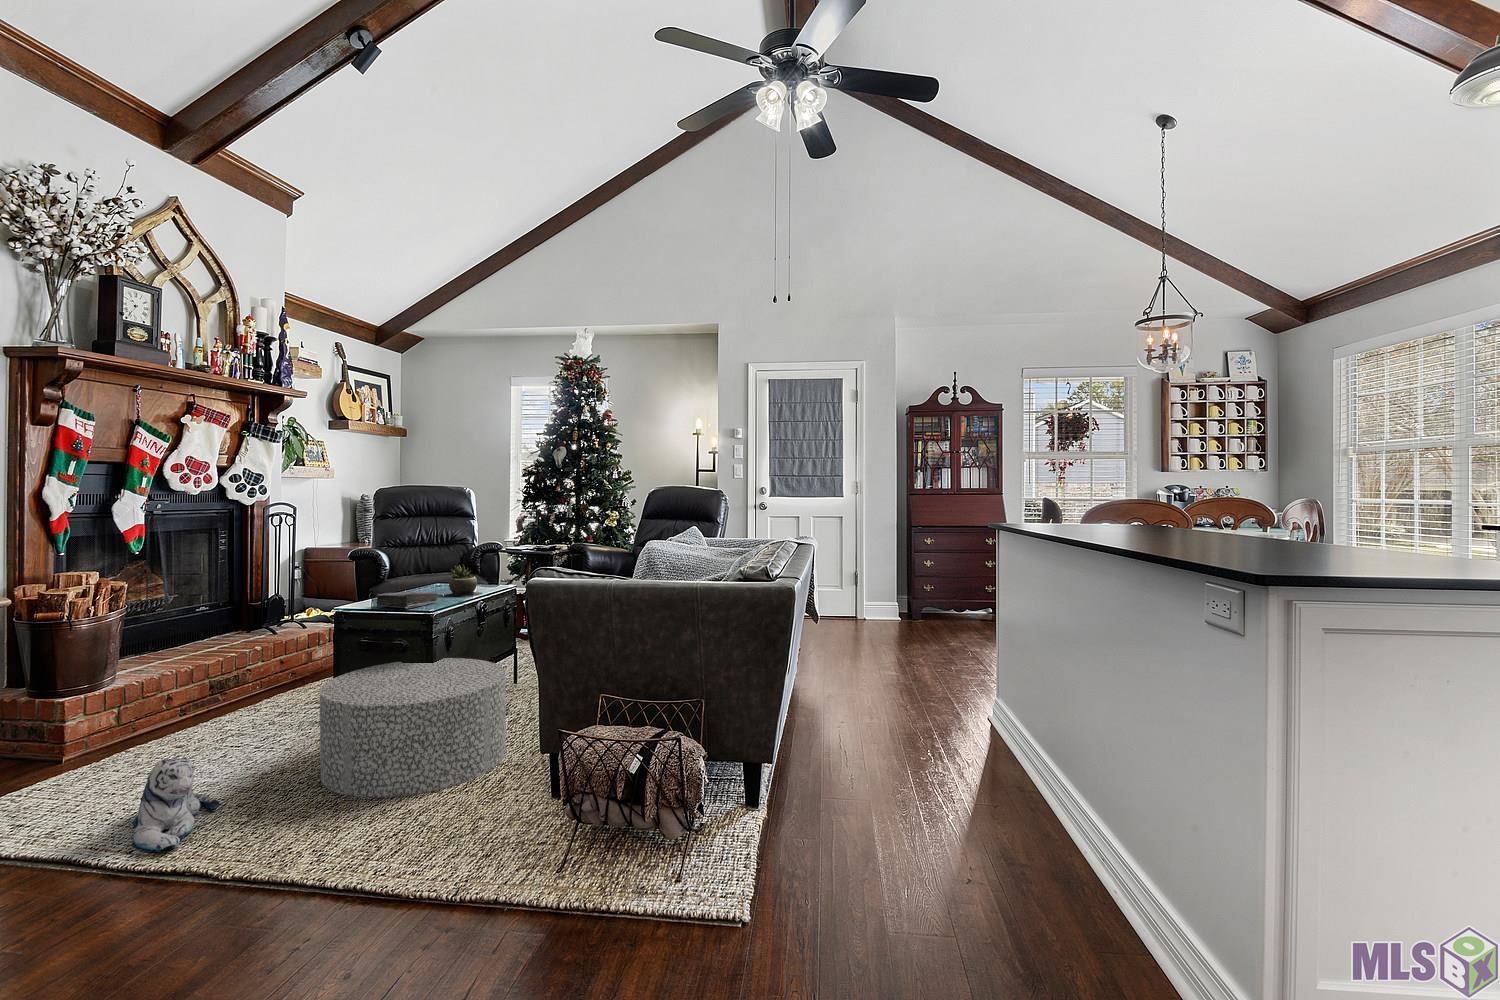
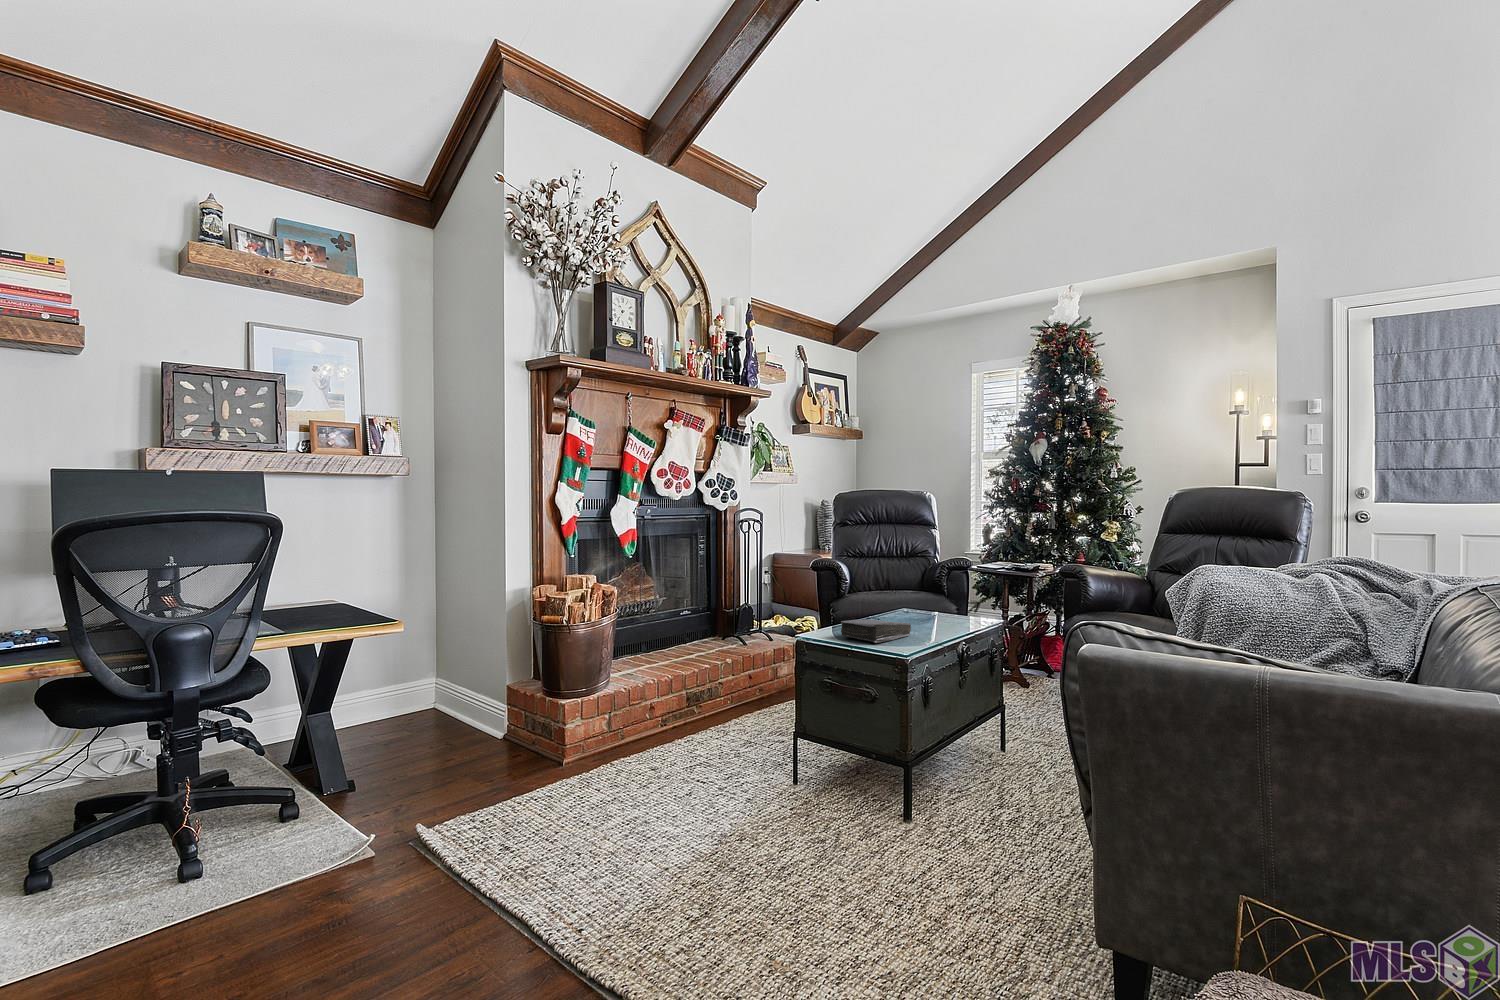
succulent plant: present [446,565,481,597] -> none [914,587,965,630]
ottoman: present [320,658,506,797] -> none [780,711,1014,926]
plush toy: present [132,757,220,852] -> none [591,811,677,934]

